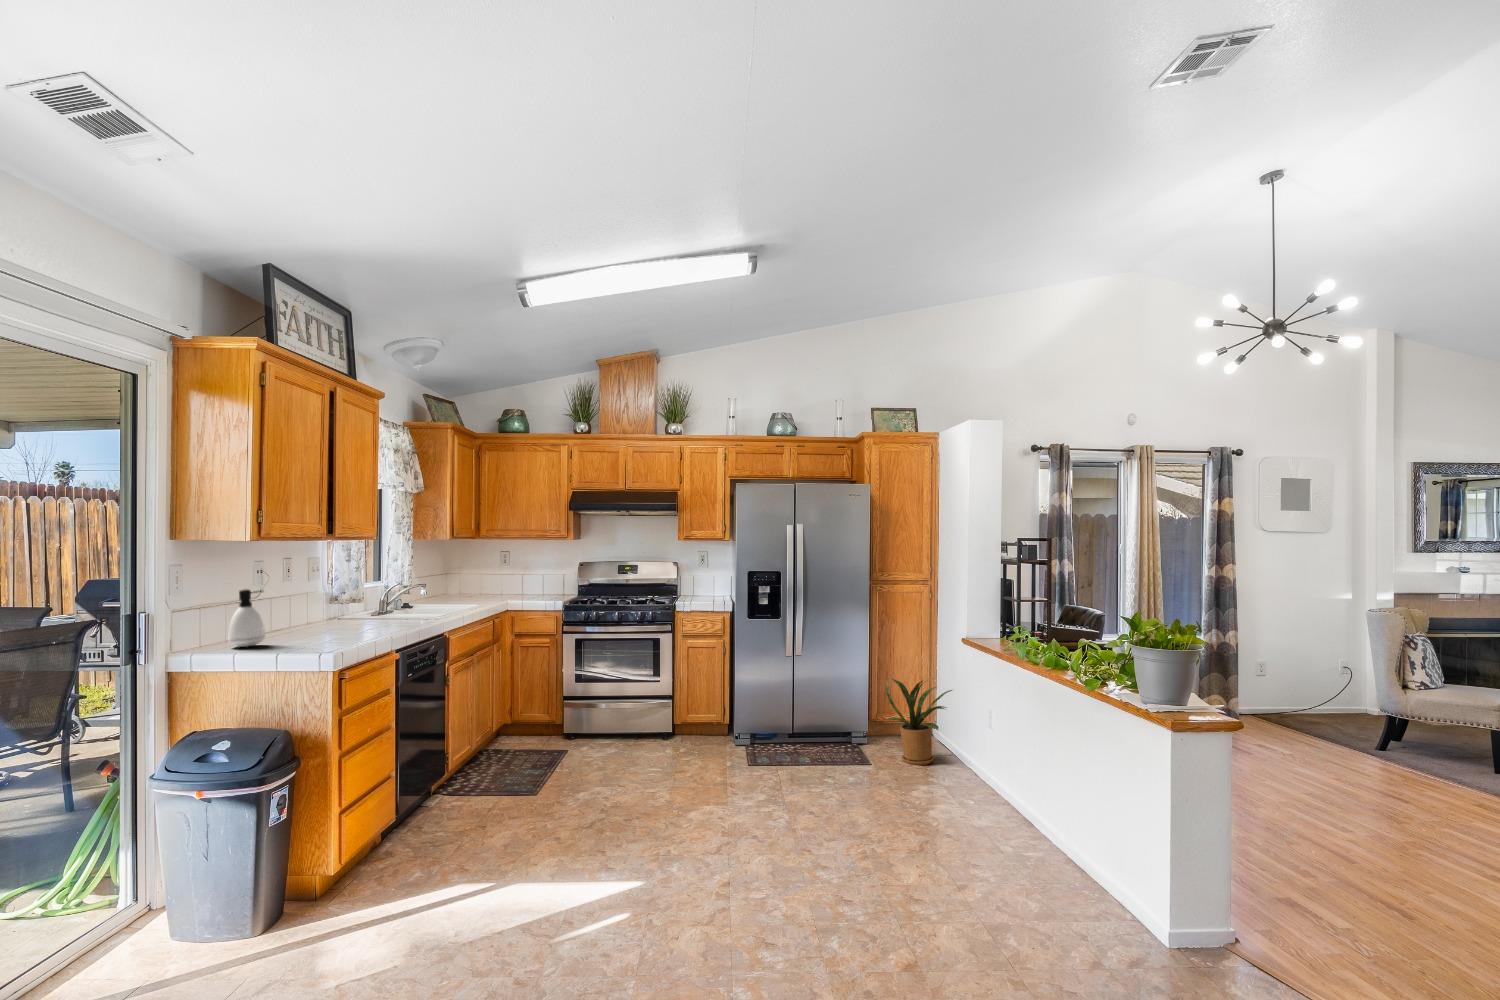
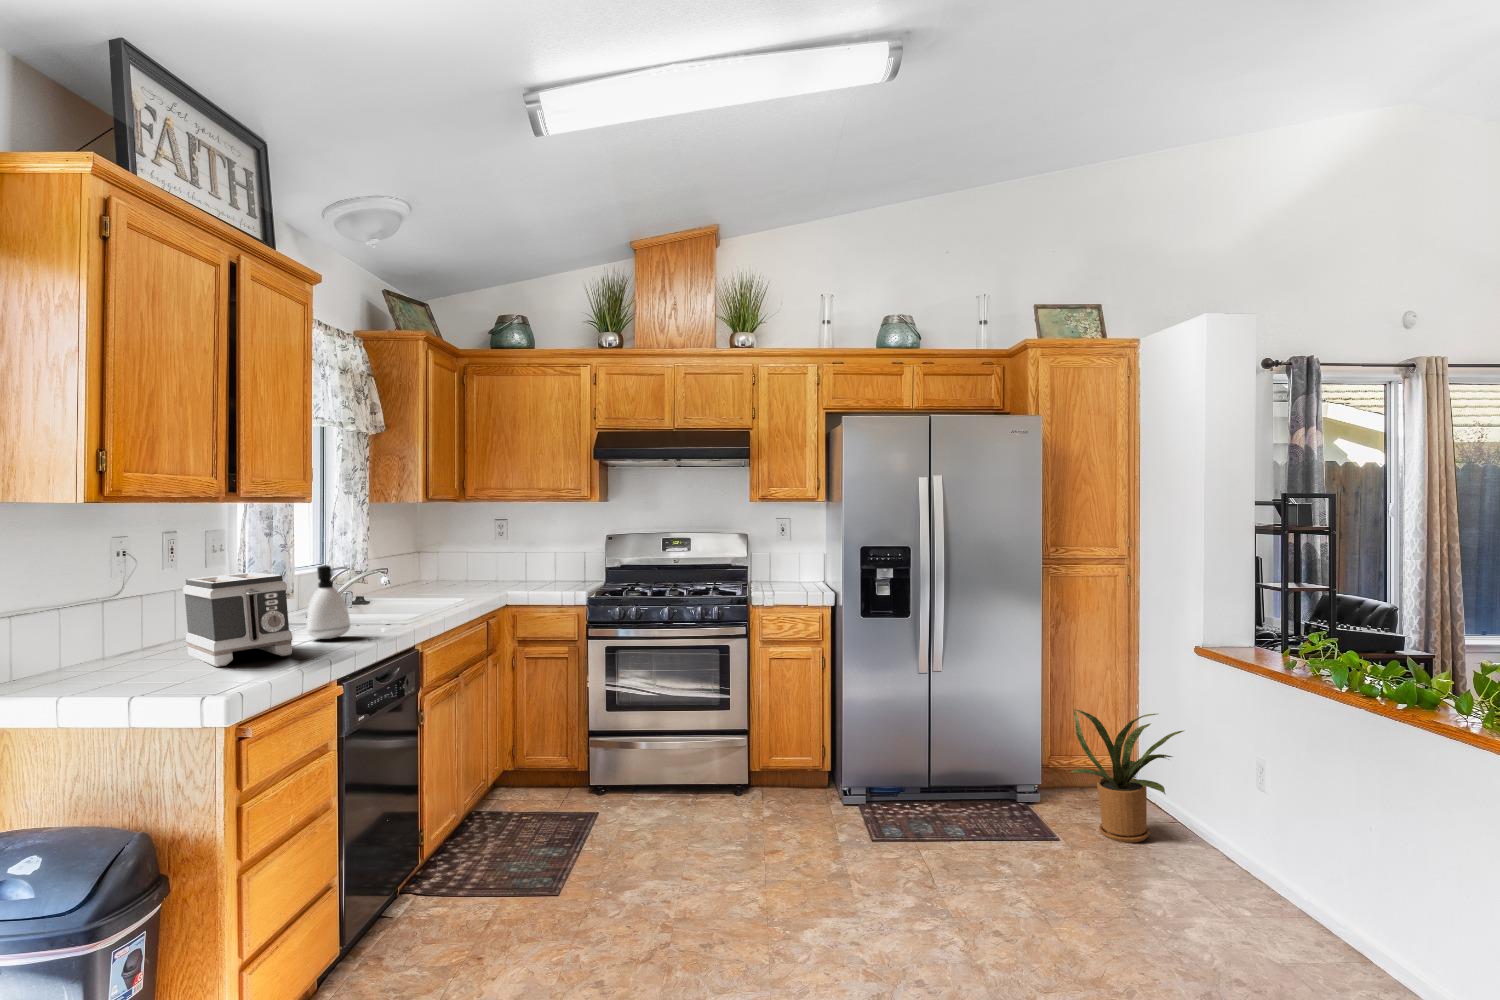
toaster: none [298,583,368,640] -> present [183,572,292,667]
soap dispenser: present [229,589,265,647] -> present [307,565,350,639]

